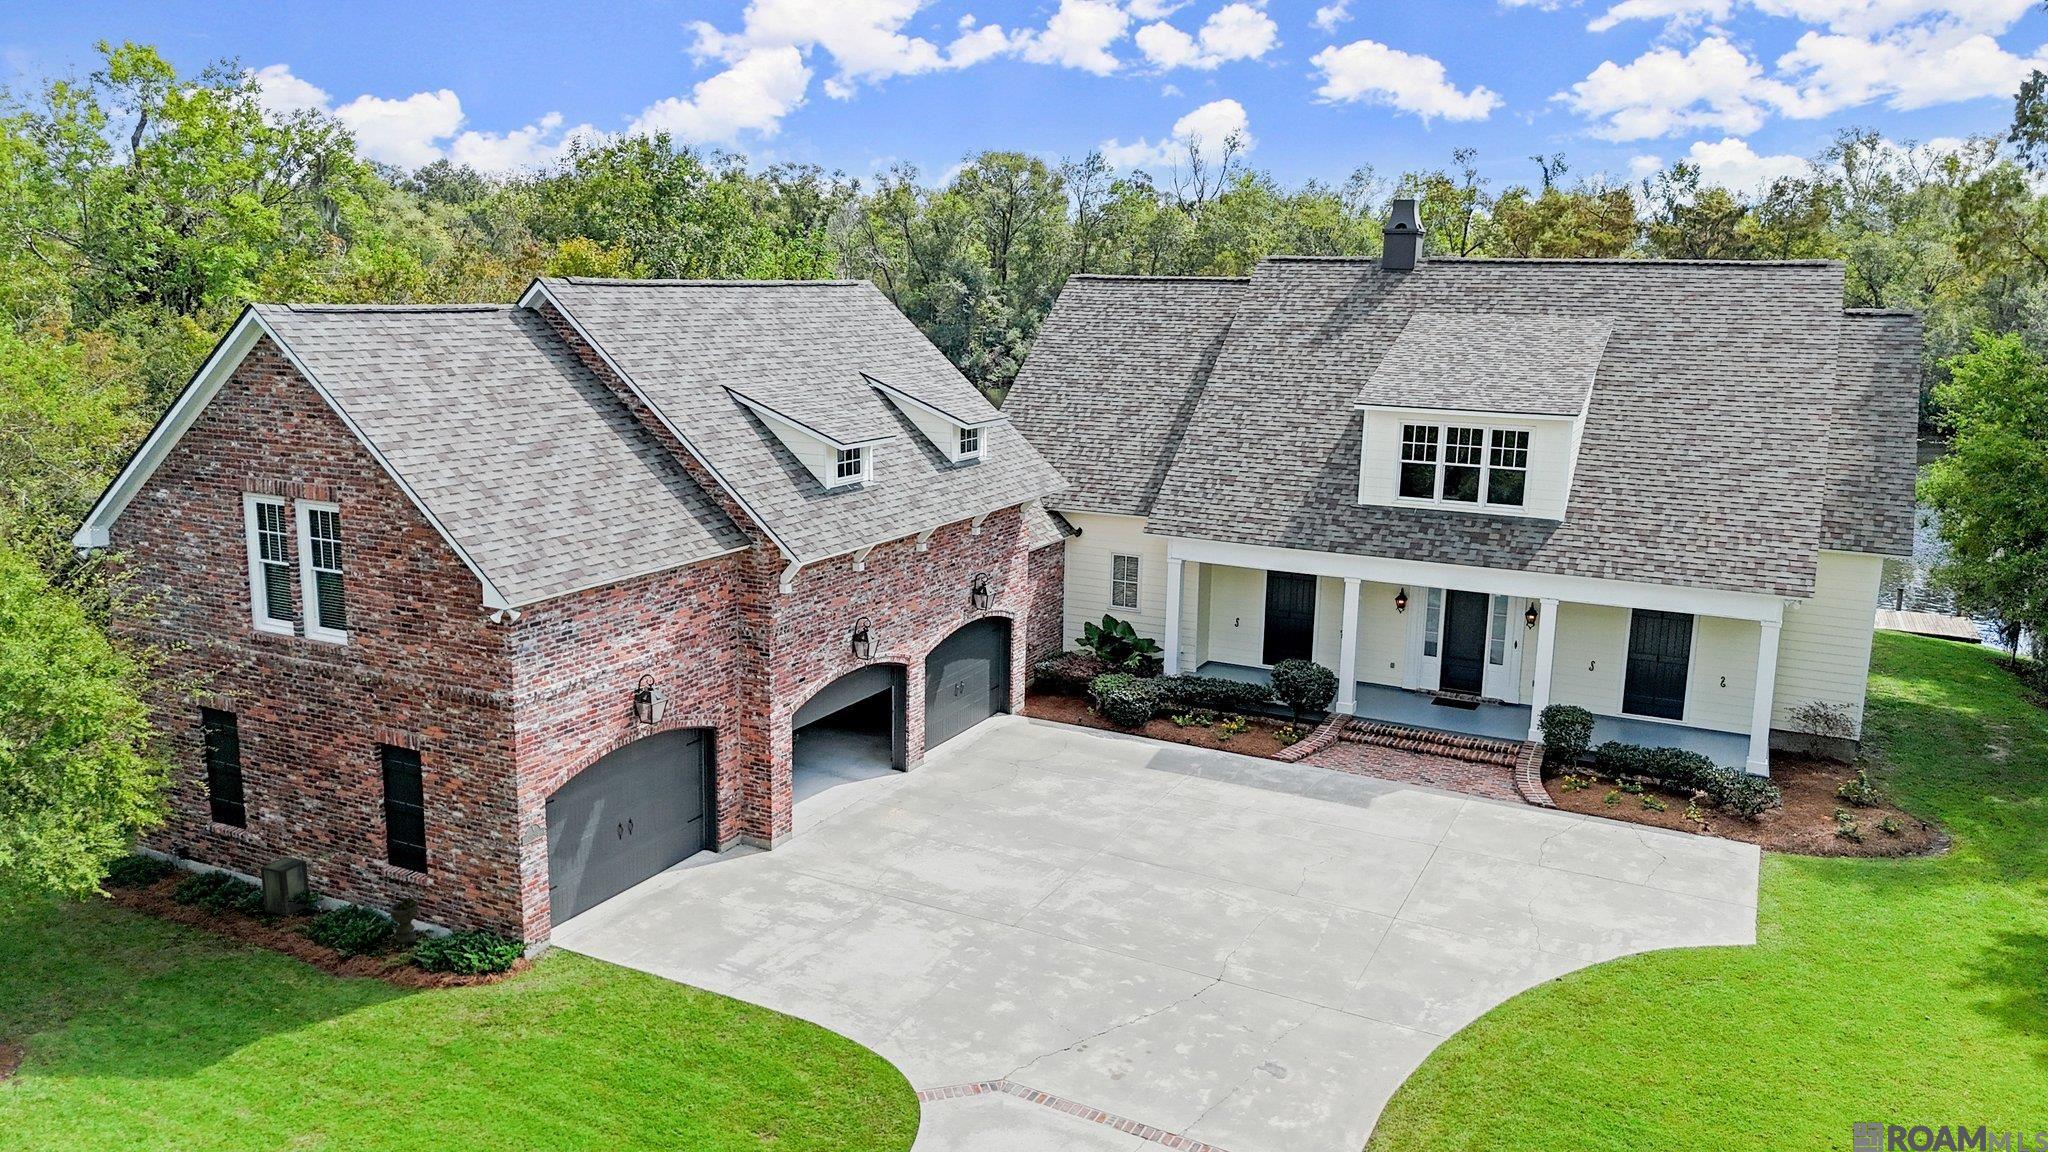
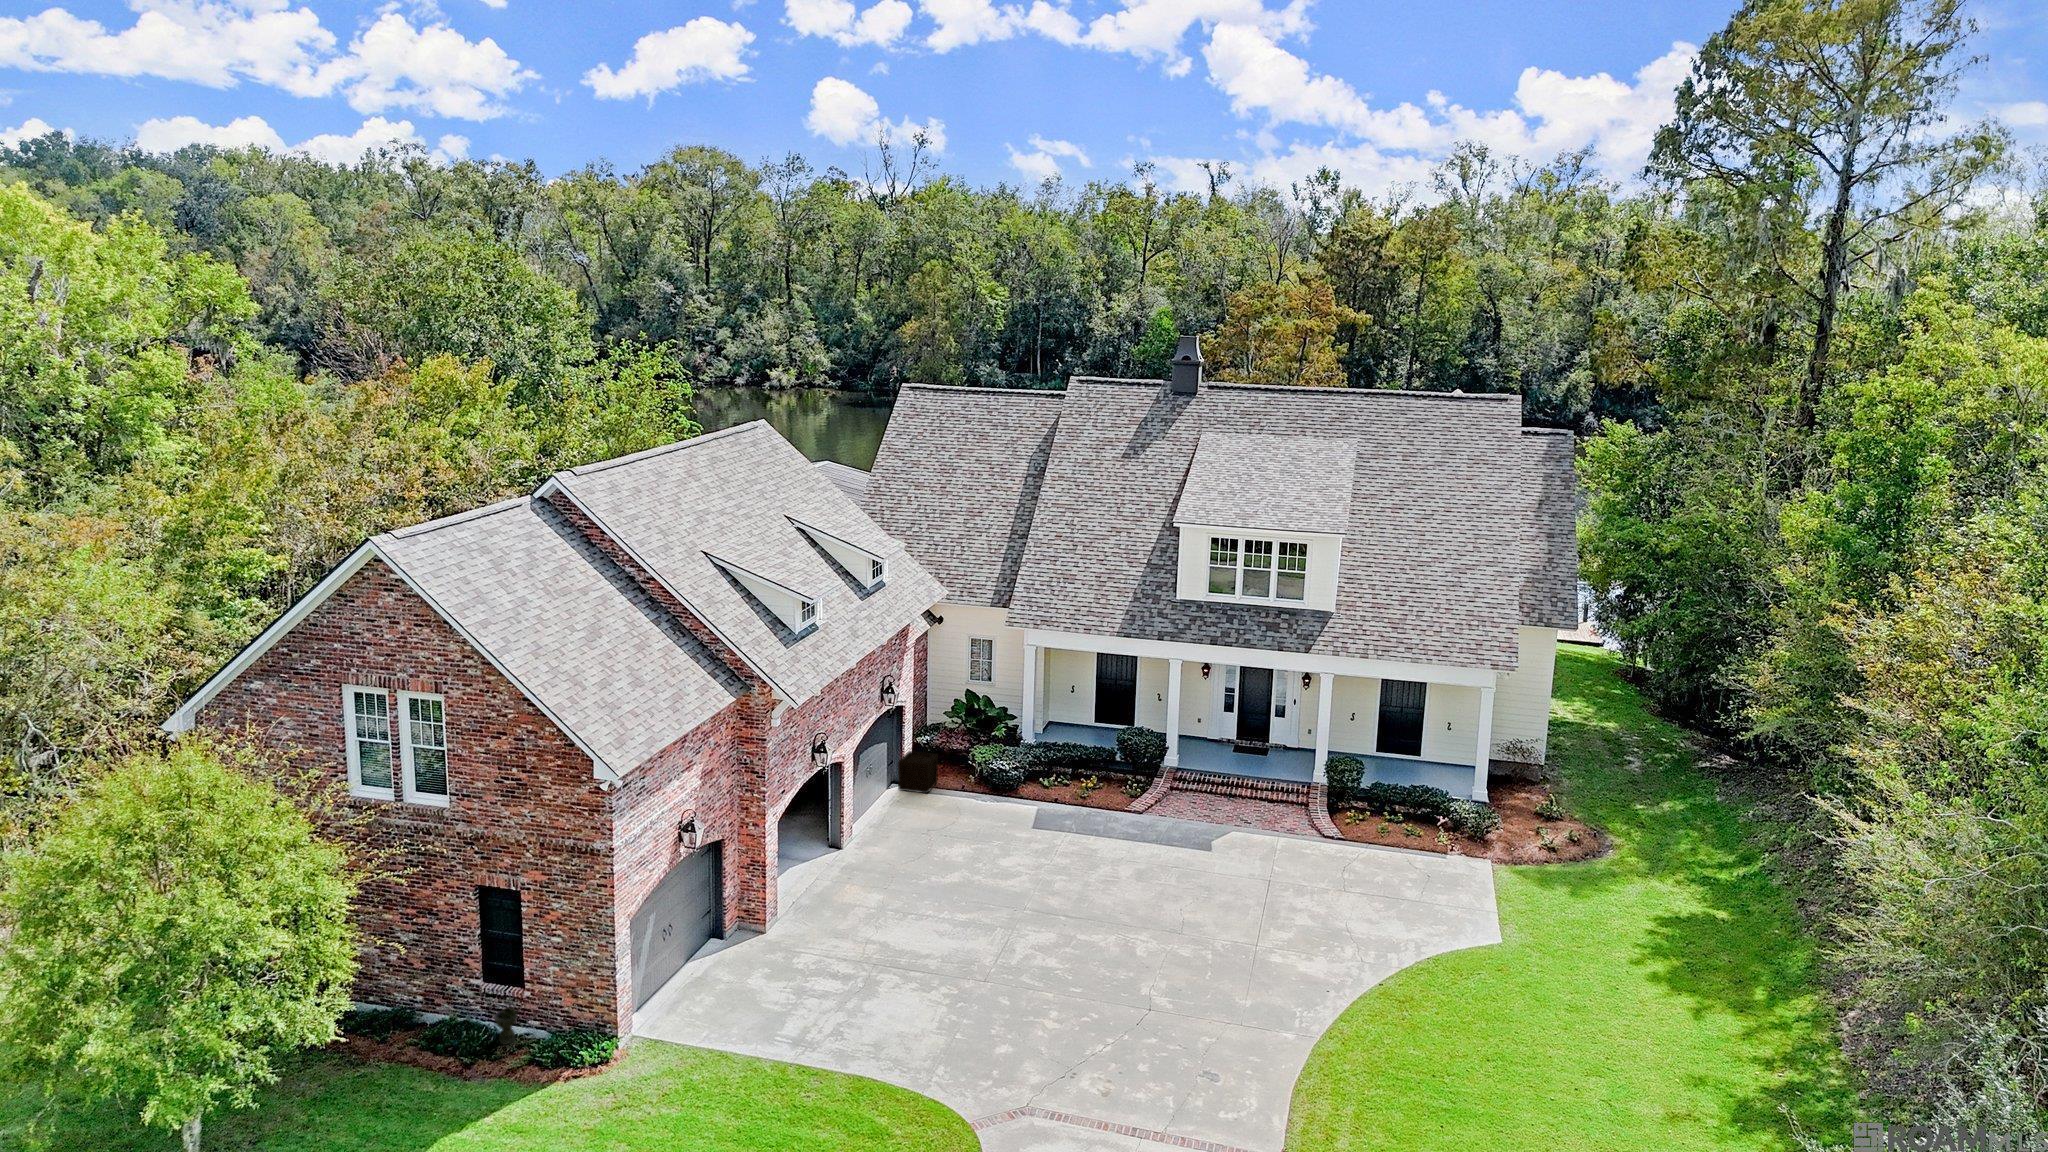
wooden crate: none [999,675,1050,724] -> present [898,751,938,793]
storage box: present [260,857,309,916] -> none [364,982,404,1032]

